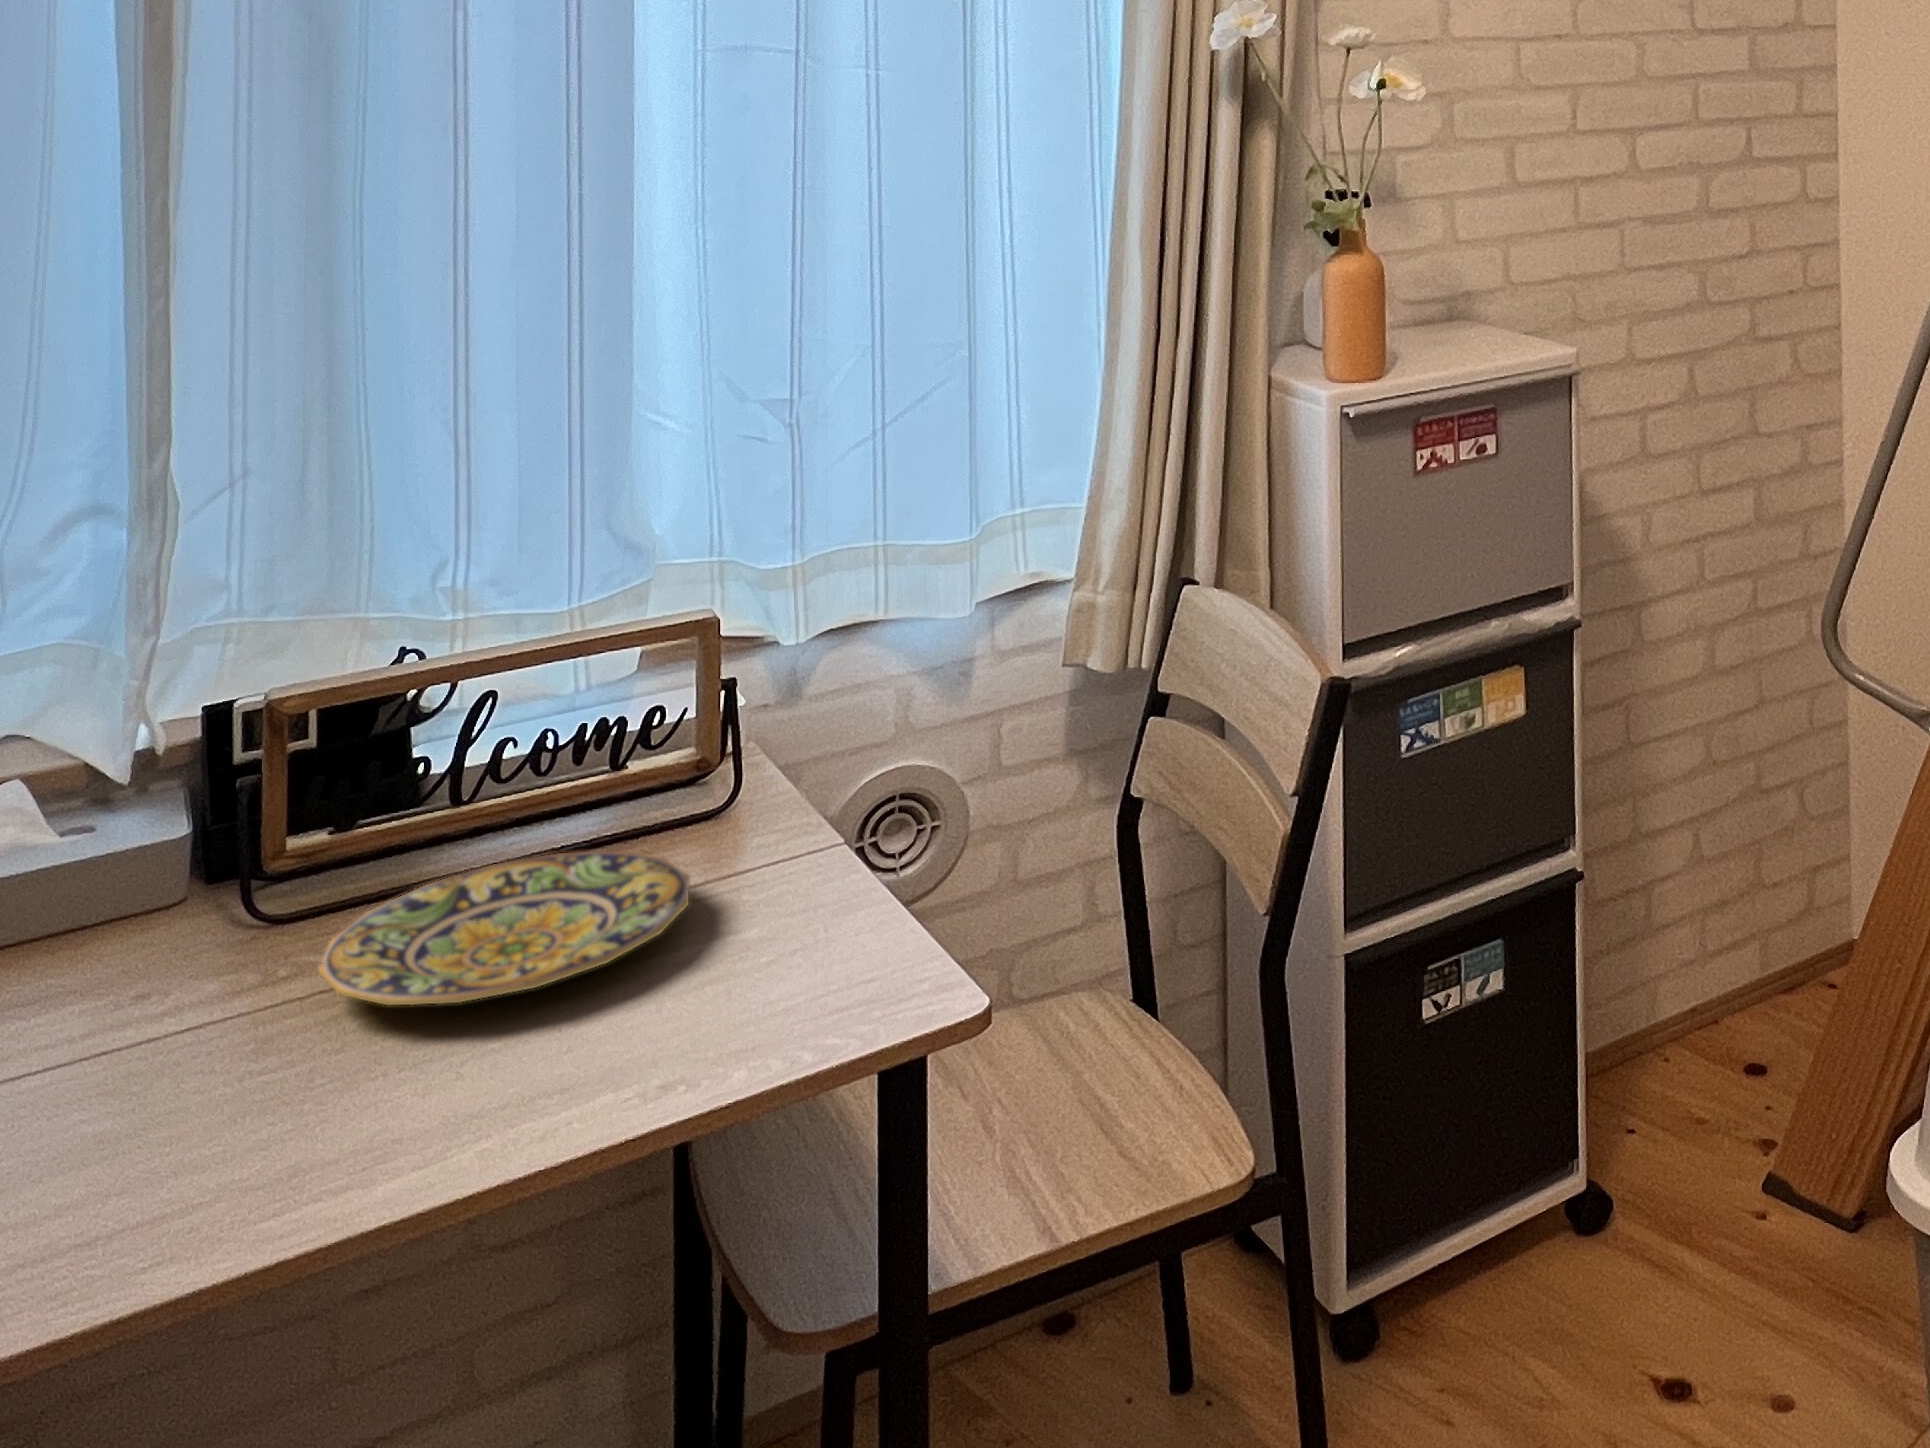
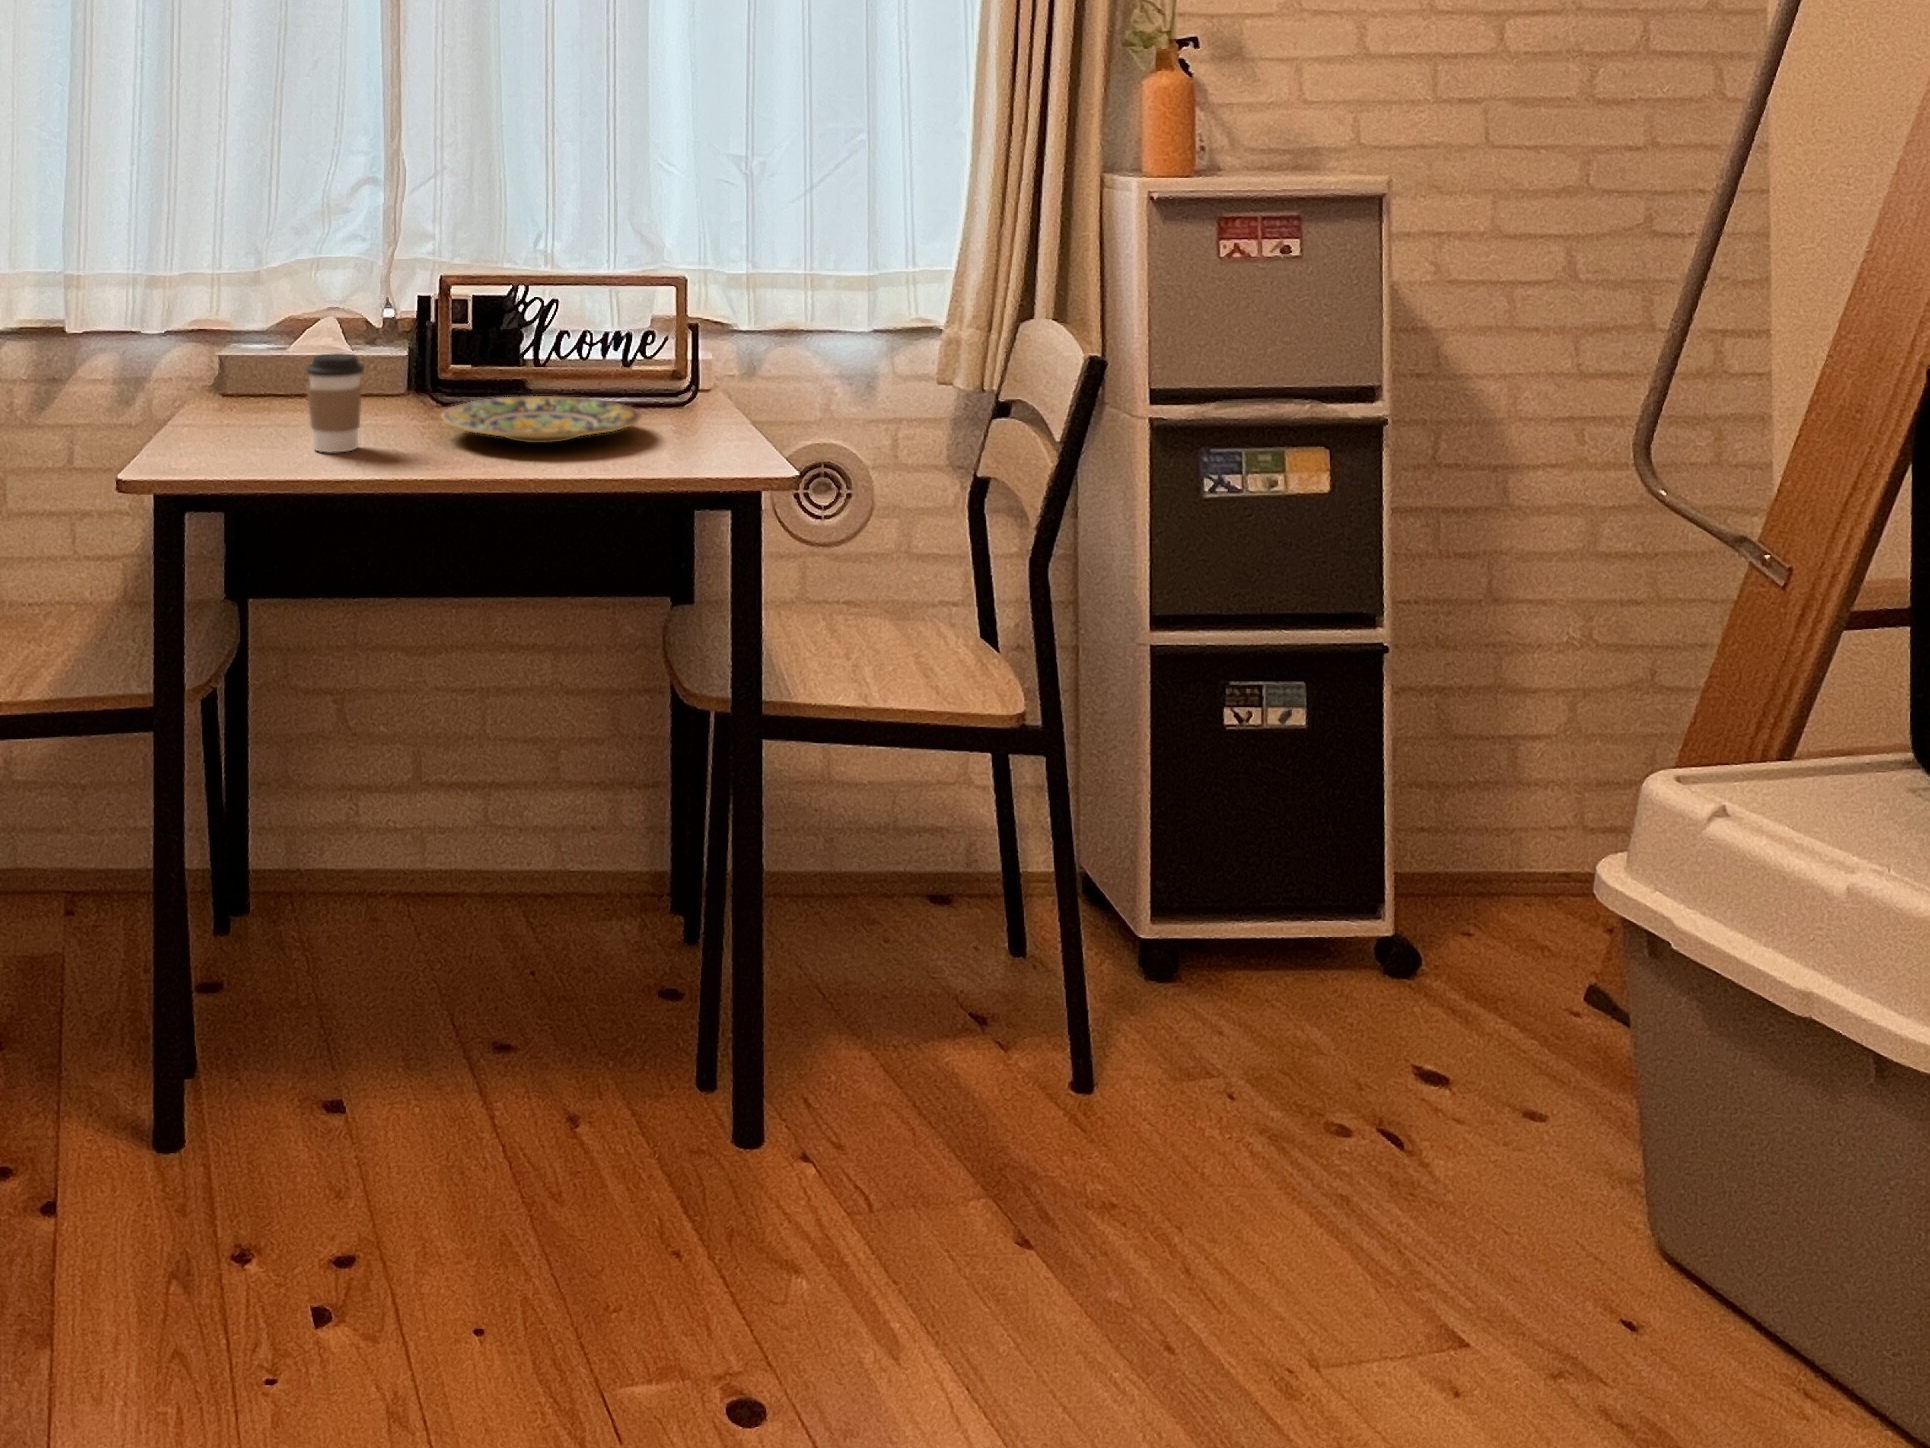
coffee cup: none [40,921,174,1124] -> present [306,353,364,452]

